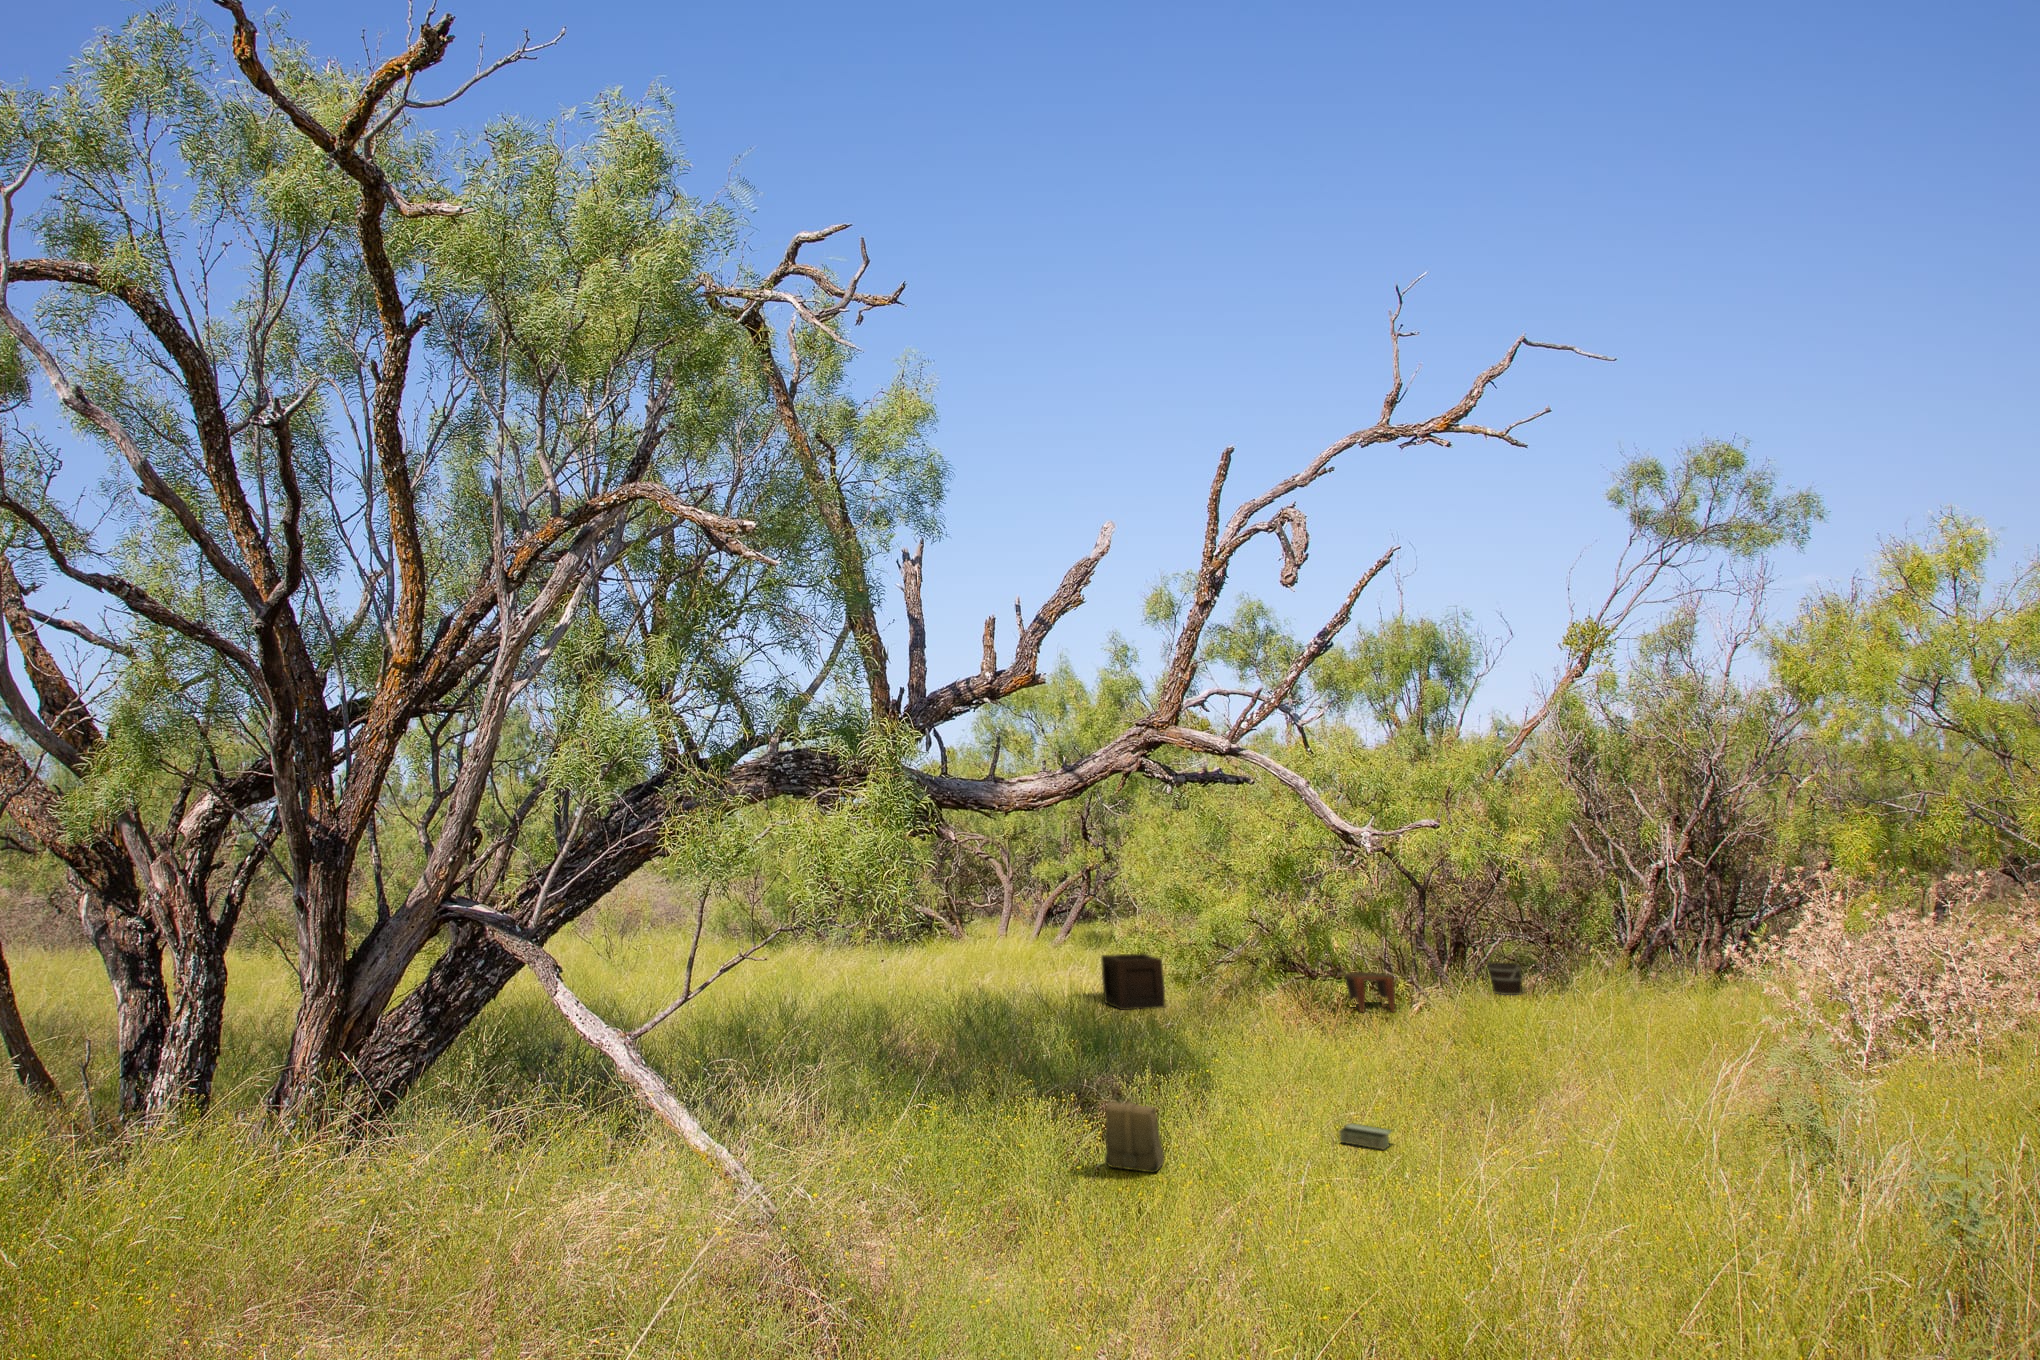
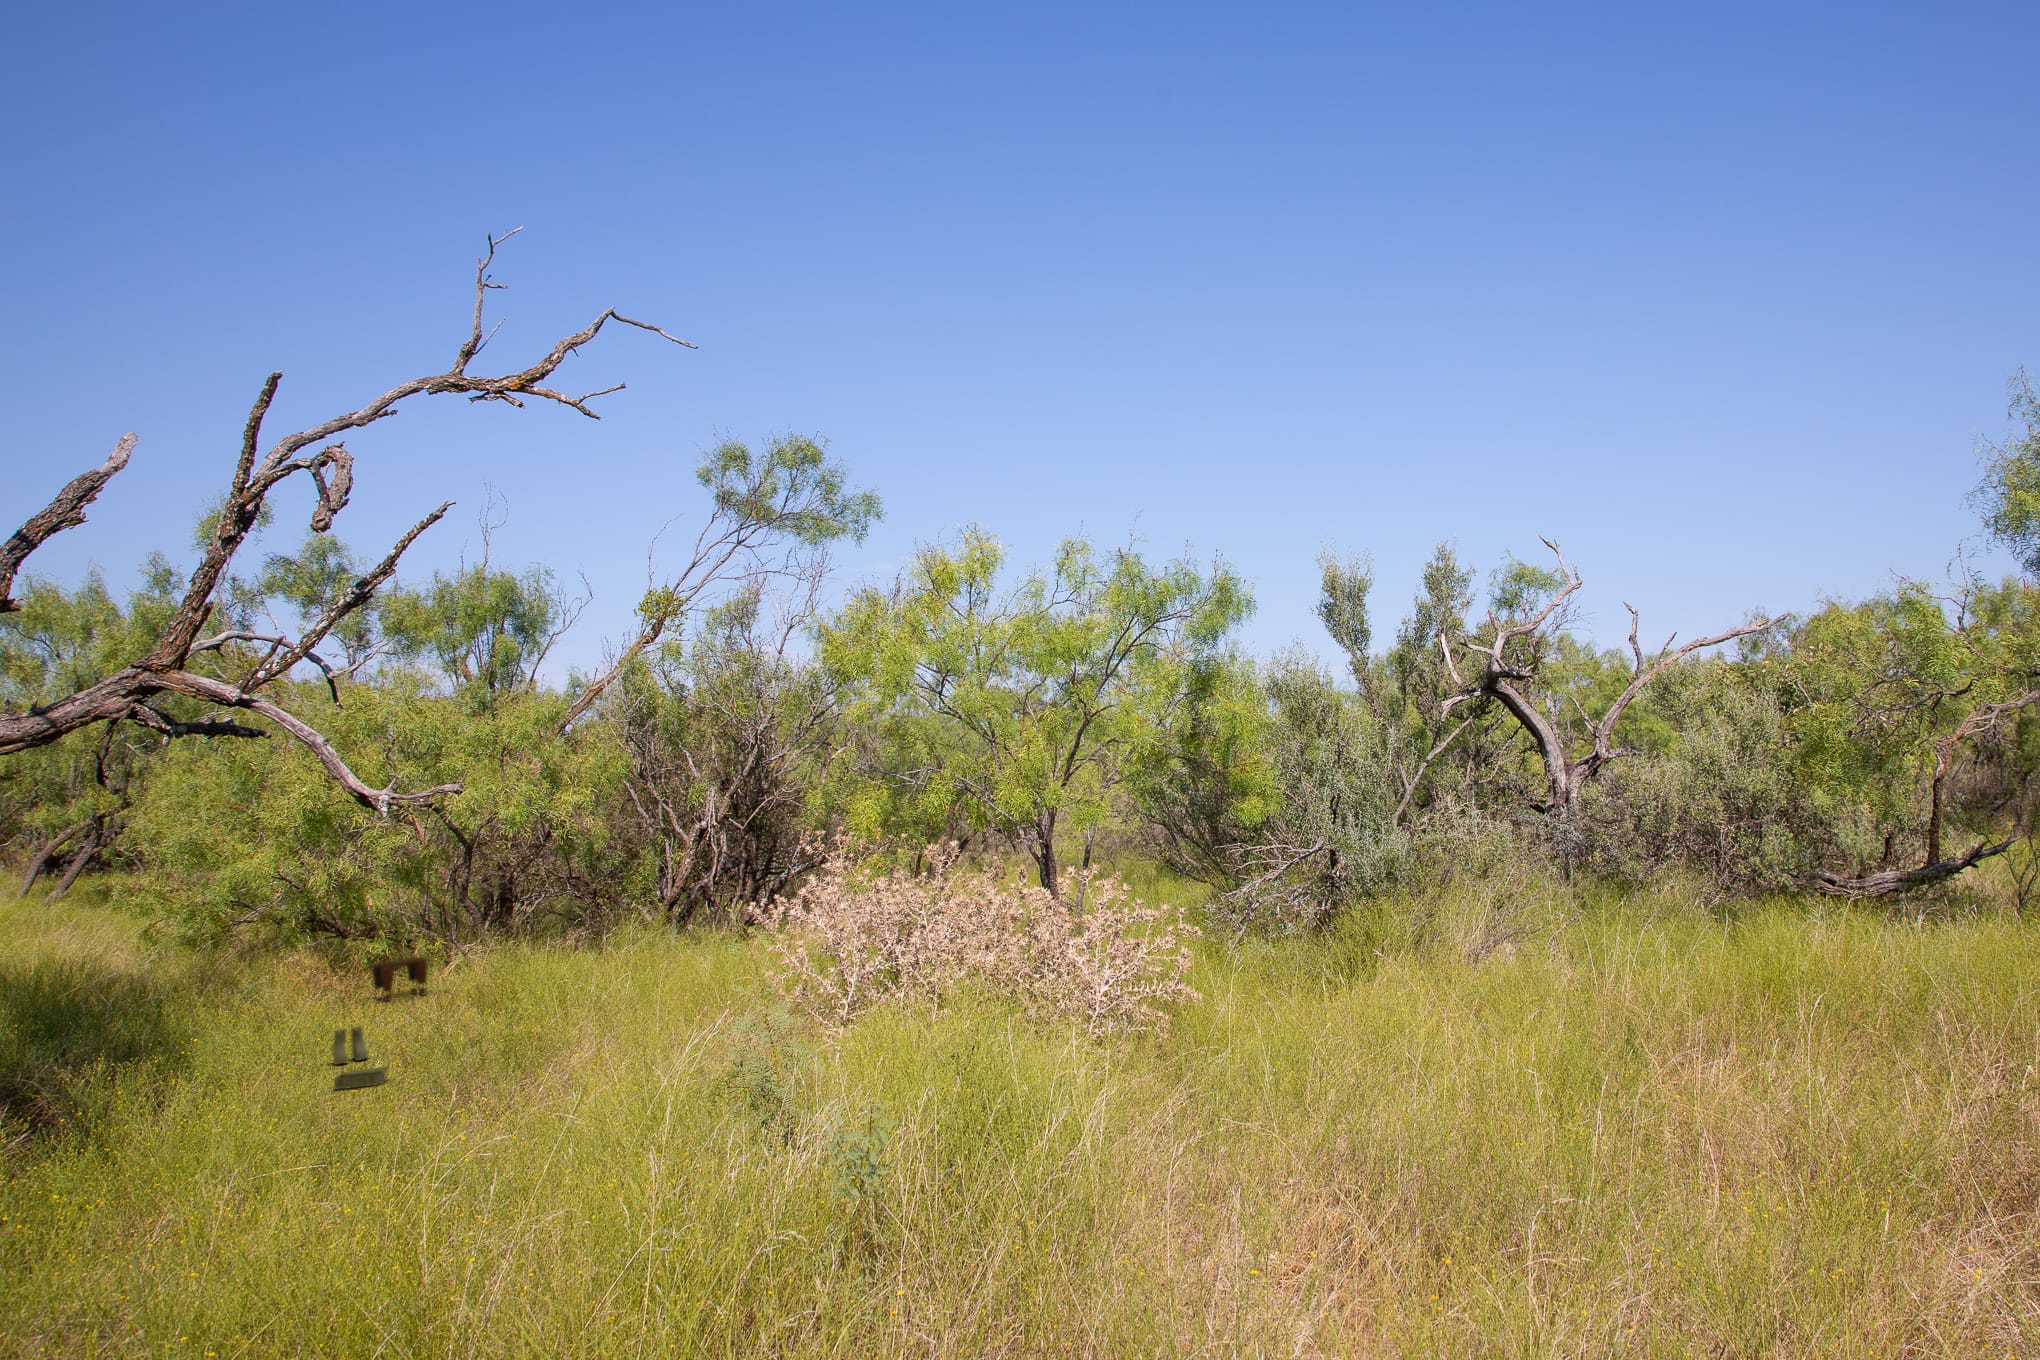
wooden crate: present [1101,953,1165,1010] -> none [33,981,130,1054]
bucket: present [1487,962,1522,995] -> none [531,932,565,965]
boots: none [1329,1063,1363,1100] -> present [332,1027,368,1065]
backpack: present [1105,1097,1164,1173] -> none [32,1095,116,1180]

